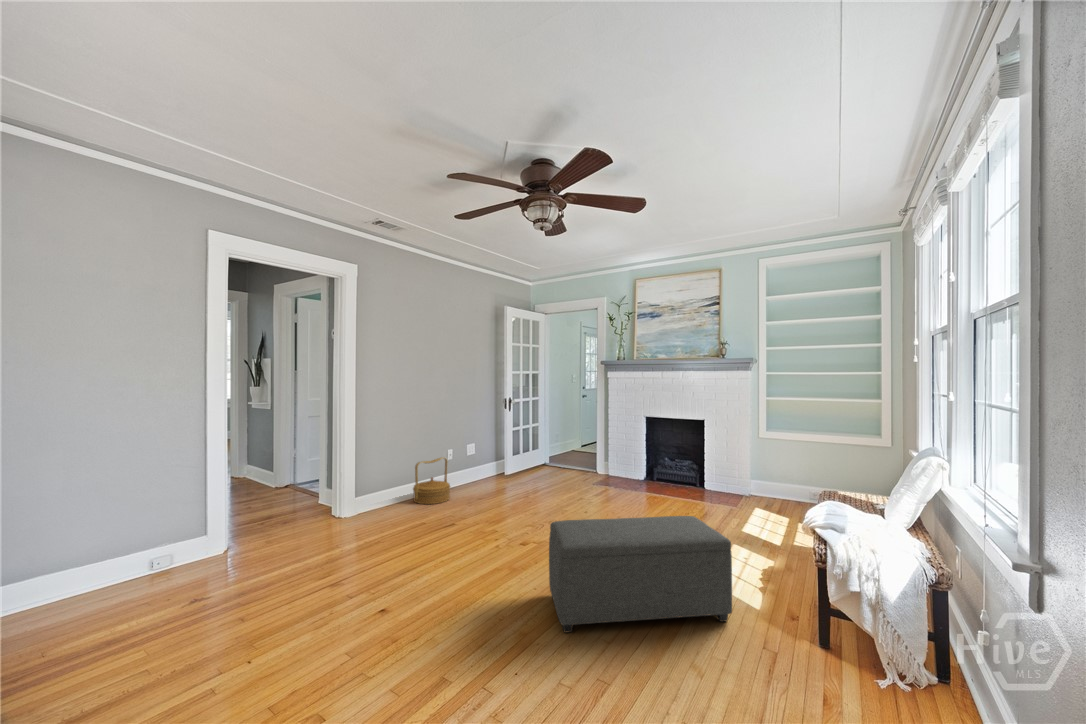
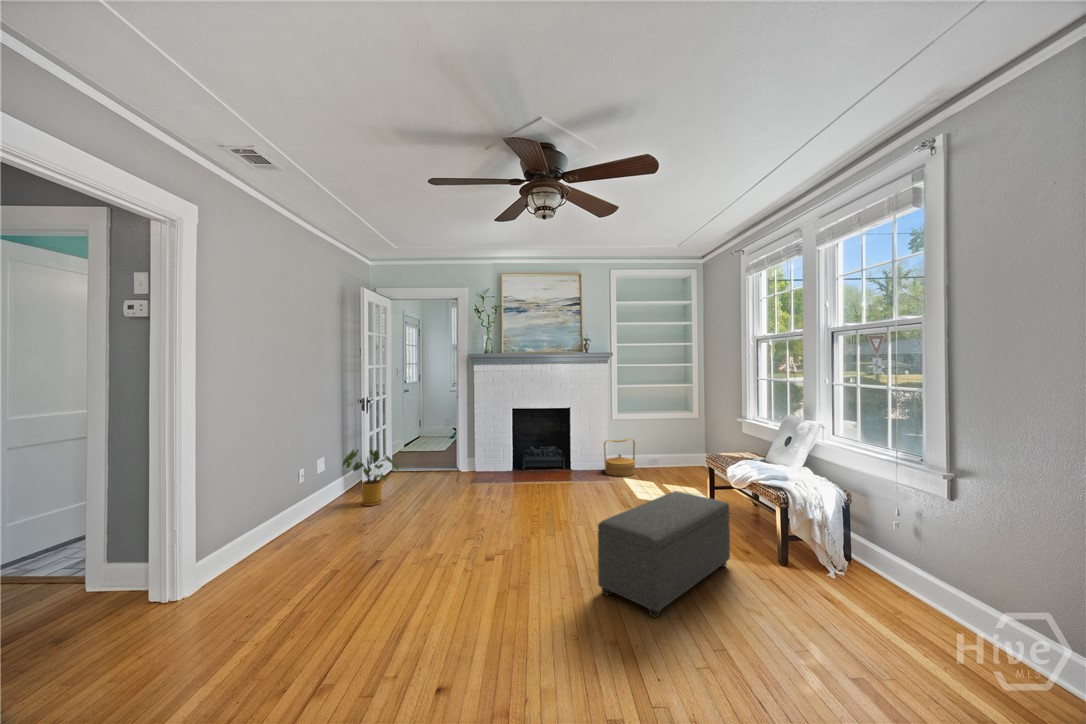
house plant: none [475,437,515,485] -> present [343,450,399,506]
woven basket: present [413,457,450,504] -> present [604,439,635,476]

